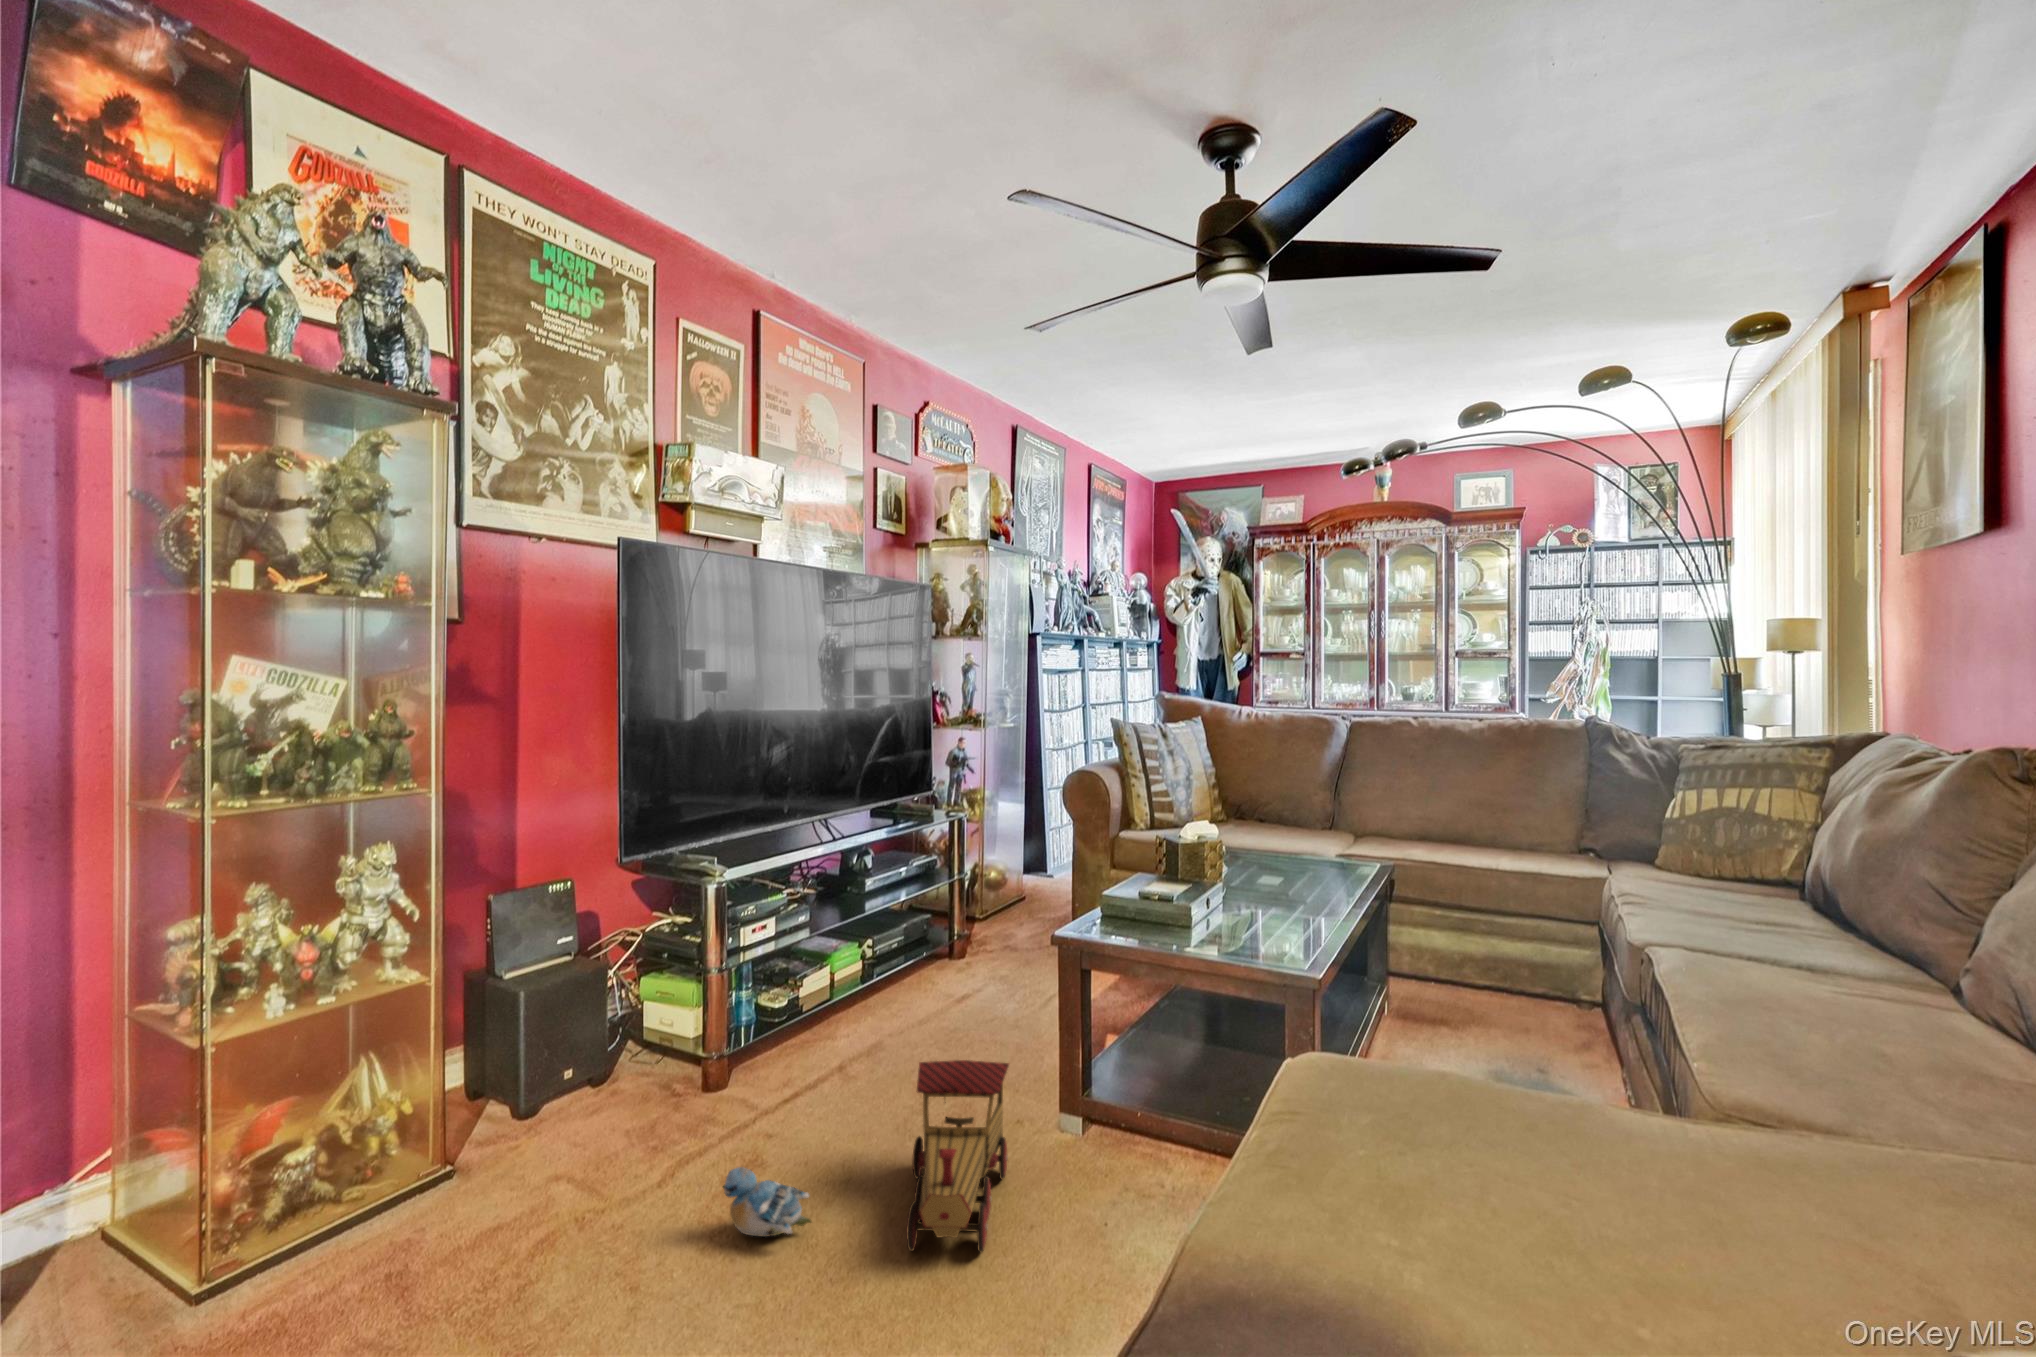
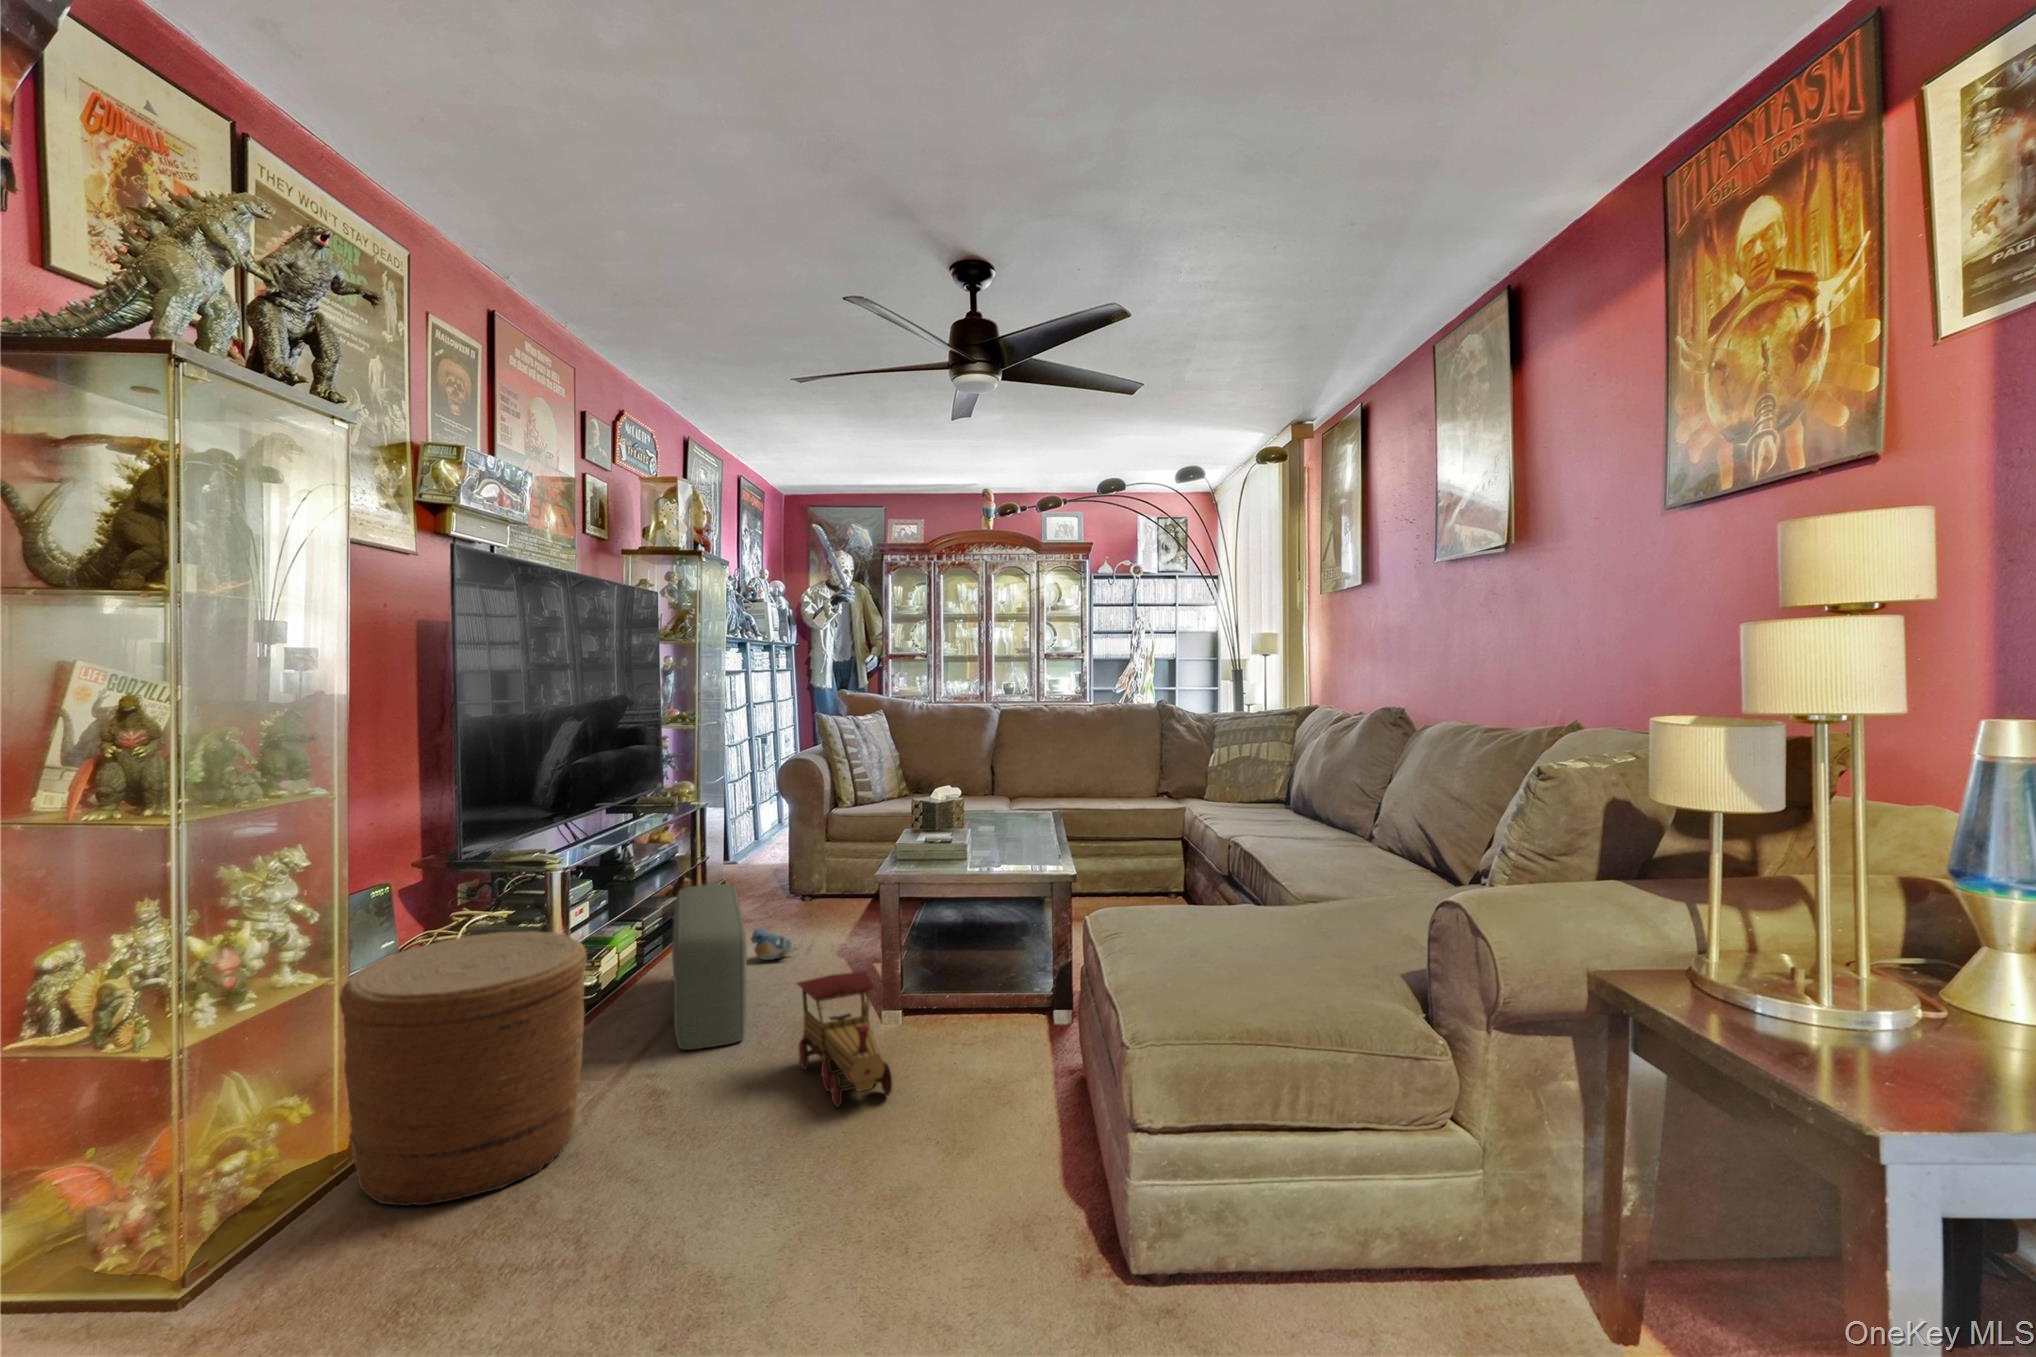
pouf: none [816,913,944,1115] -> present [672,884,747,1050]
woven basket: none [411,949,669,1248] -> present [339,931,587,1206]
plush toy: present [723,1167,812,1237] -> present [751,928,796,960]

